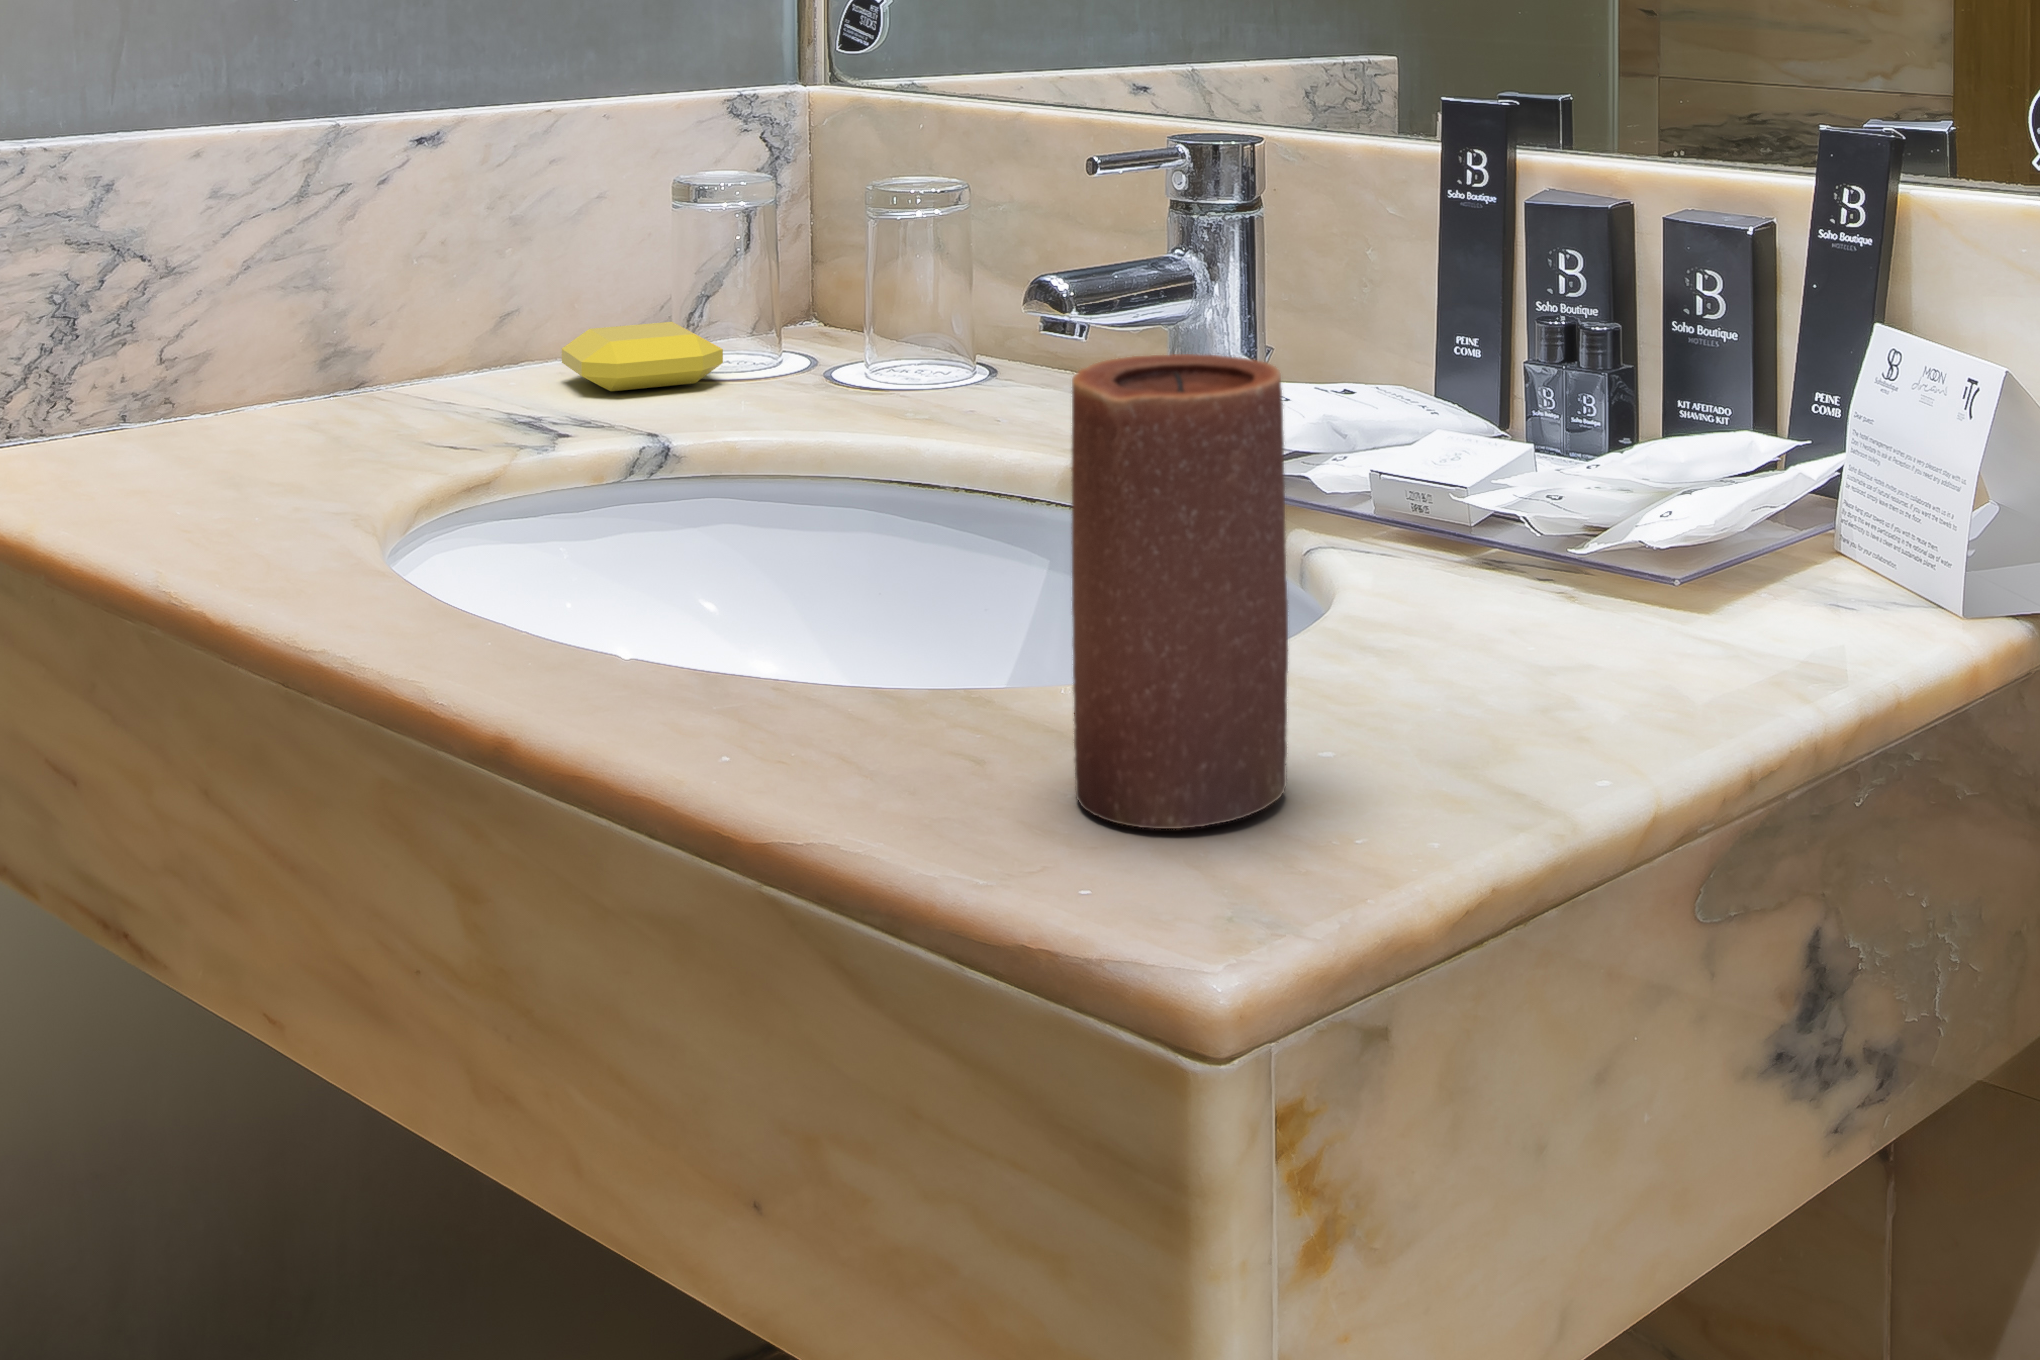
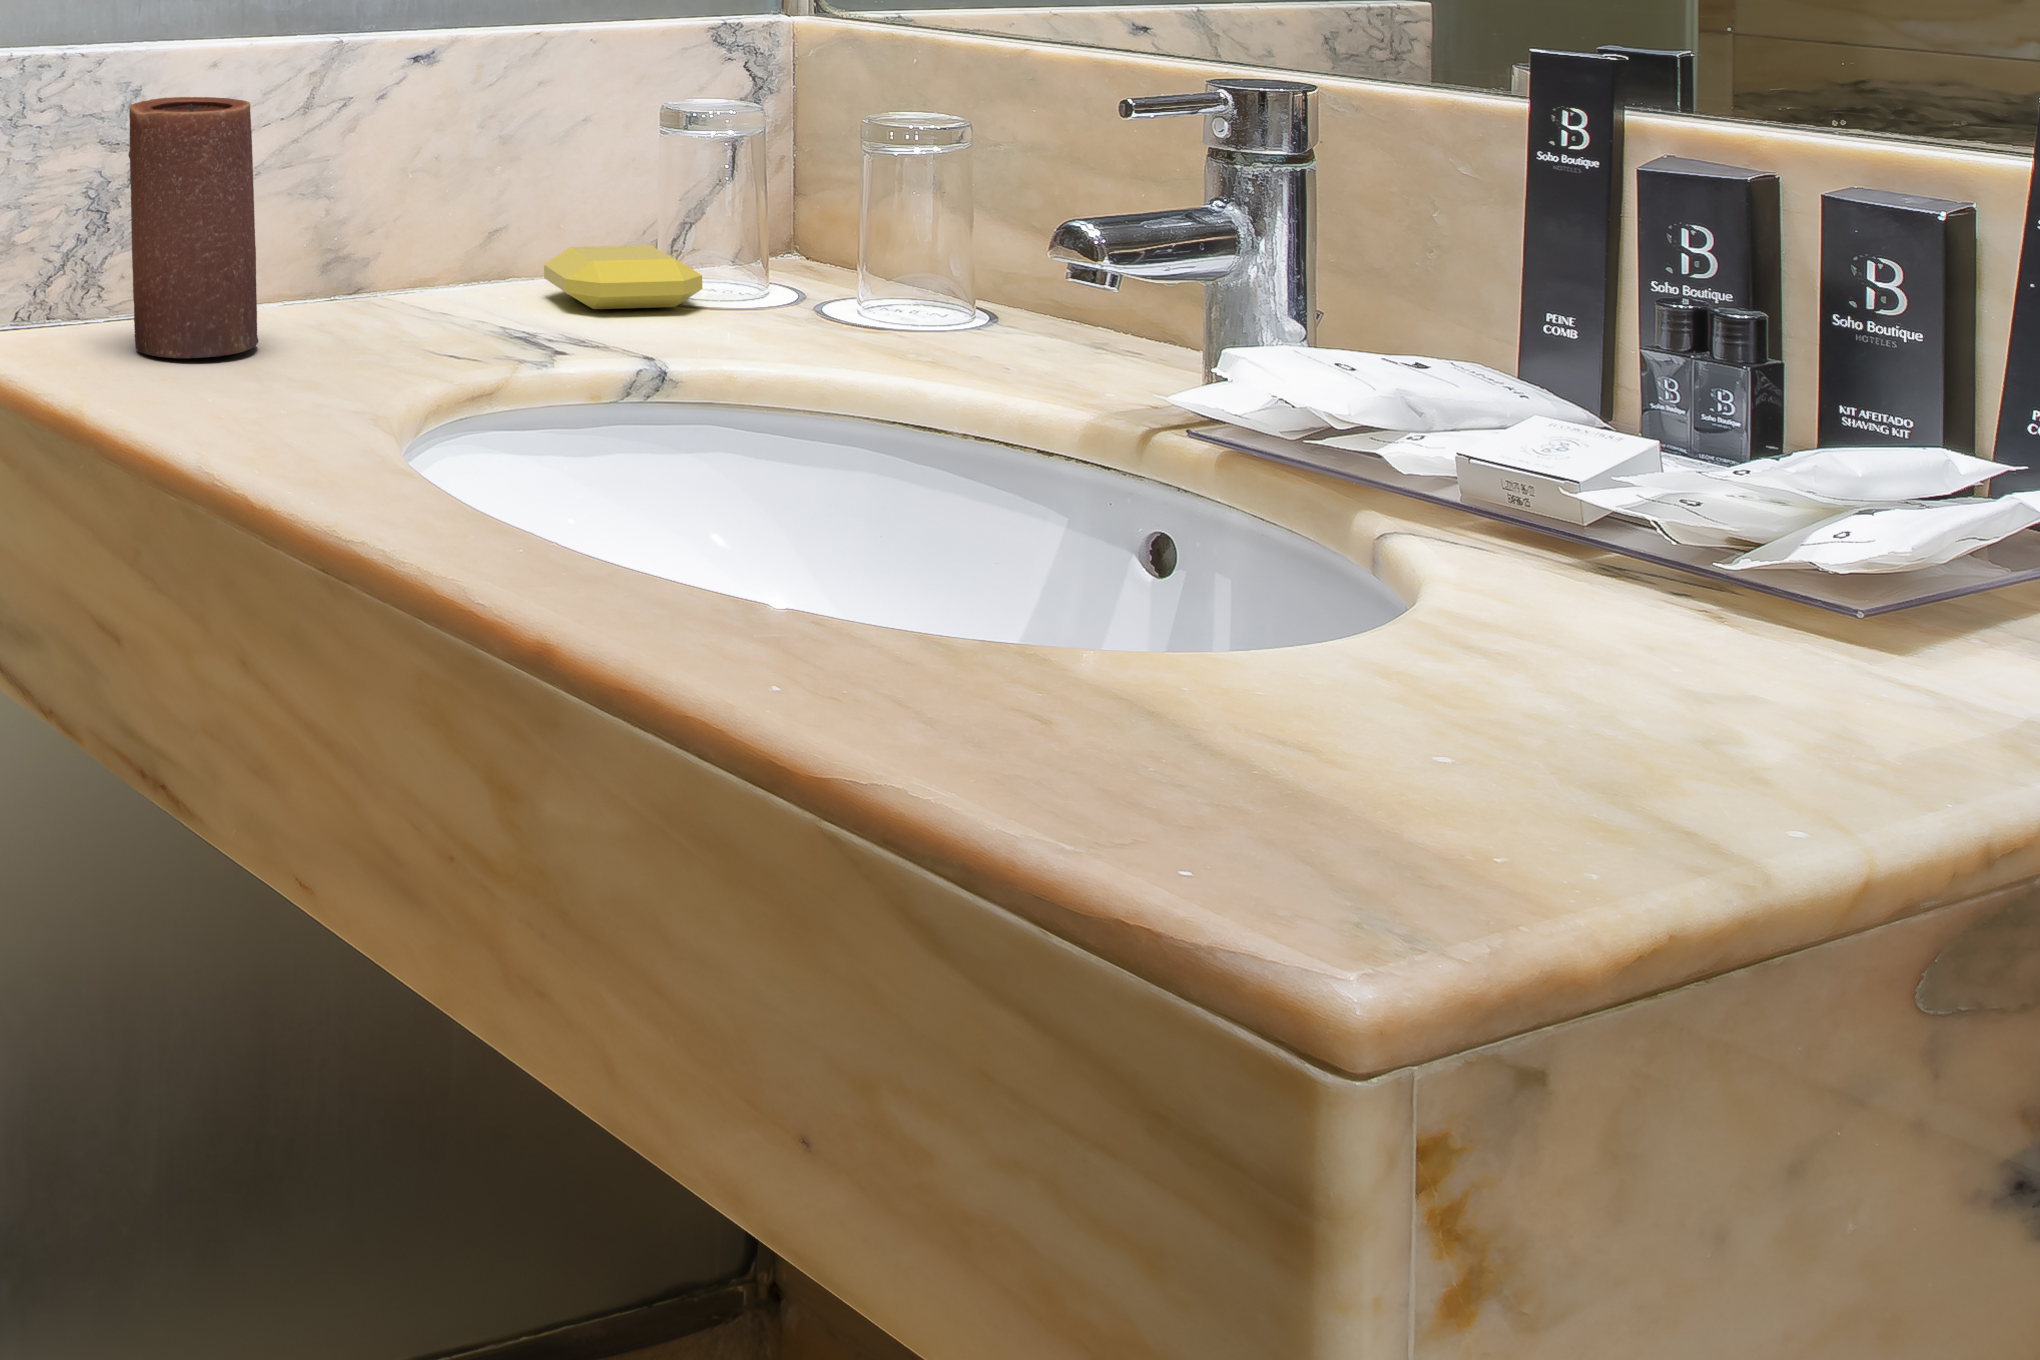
candle: present [1071,354,1288,829] -> present [128,97,259,358]

